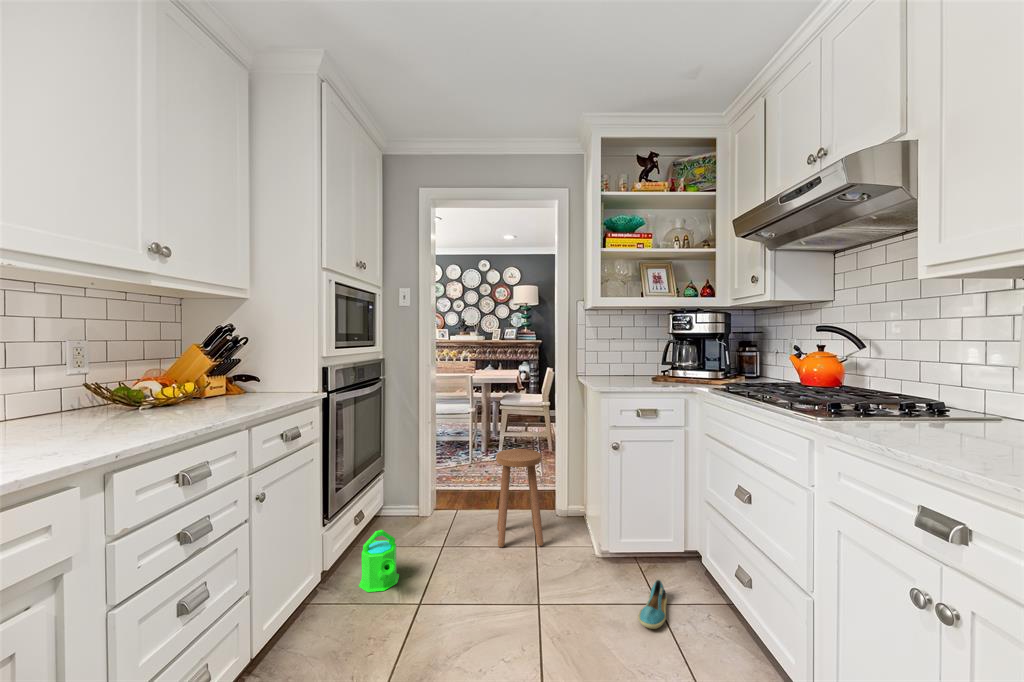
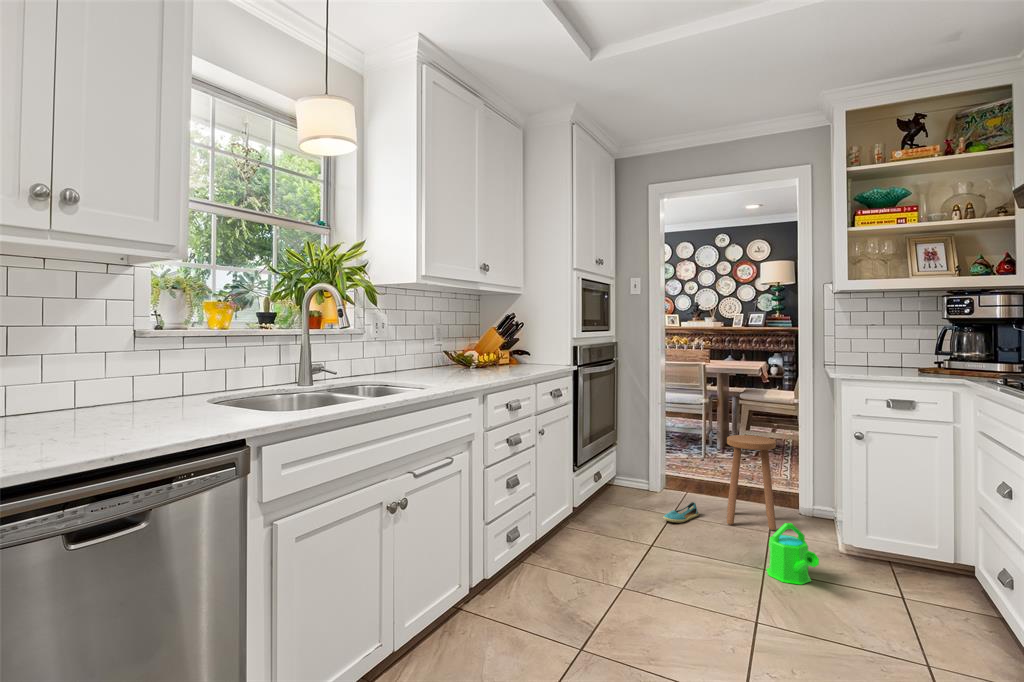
watering can: present [359,530,399,592] -> present [767,523,819,584]
shoe: present [638,580,667,629] -> present [663,502,699,523]

